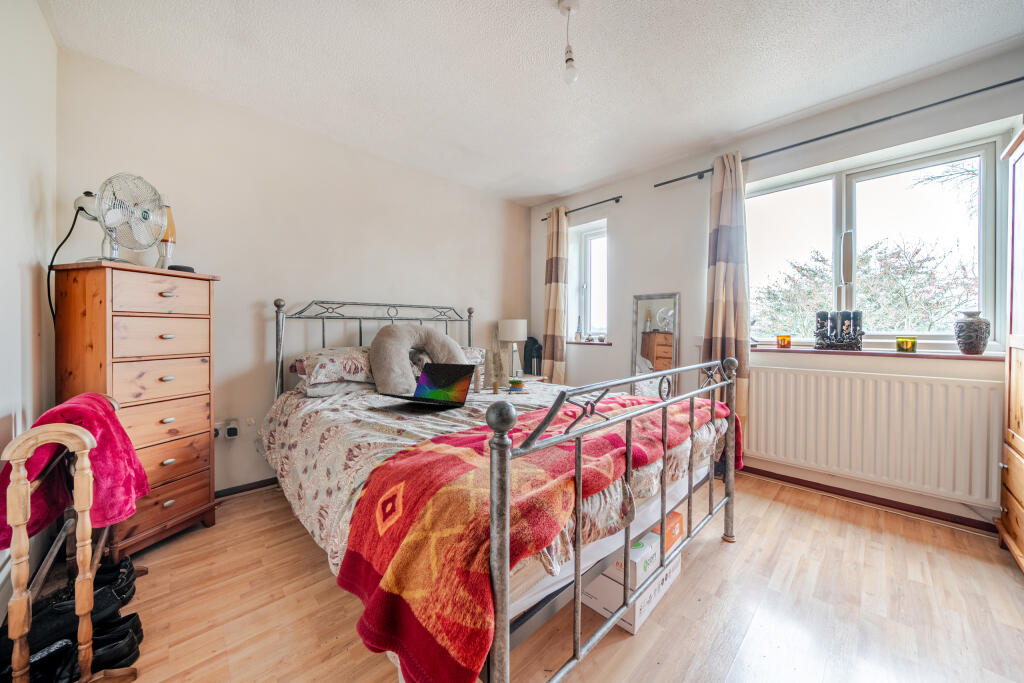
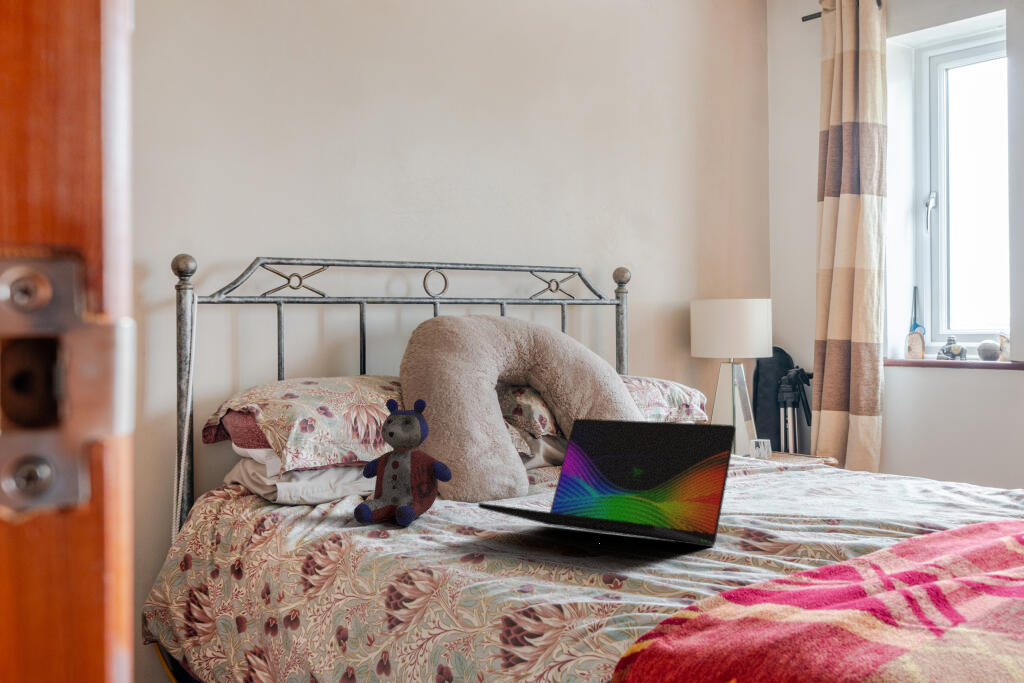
tote bag: present [474,330,529,394] -> none [693,324,864,509]
stuffed bear: none [339,356,379,403] -> present [354,399,452,526]

